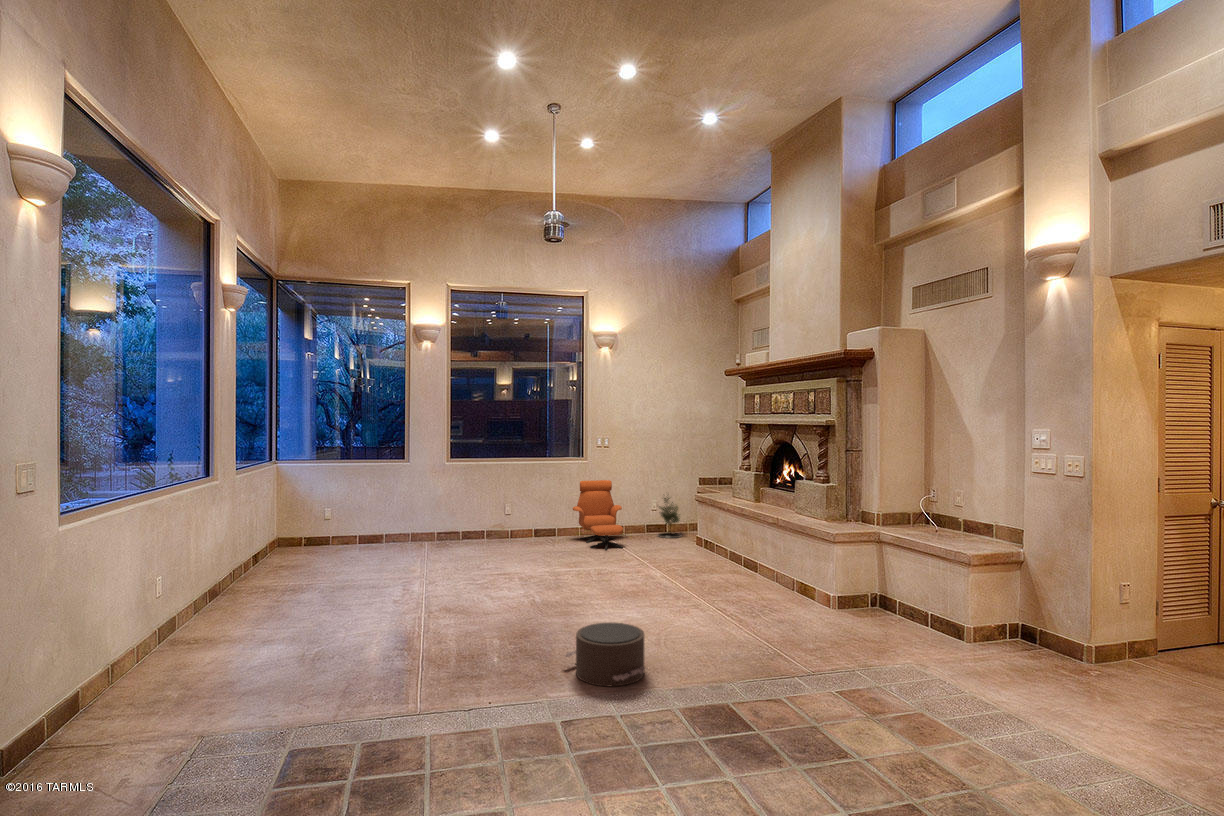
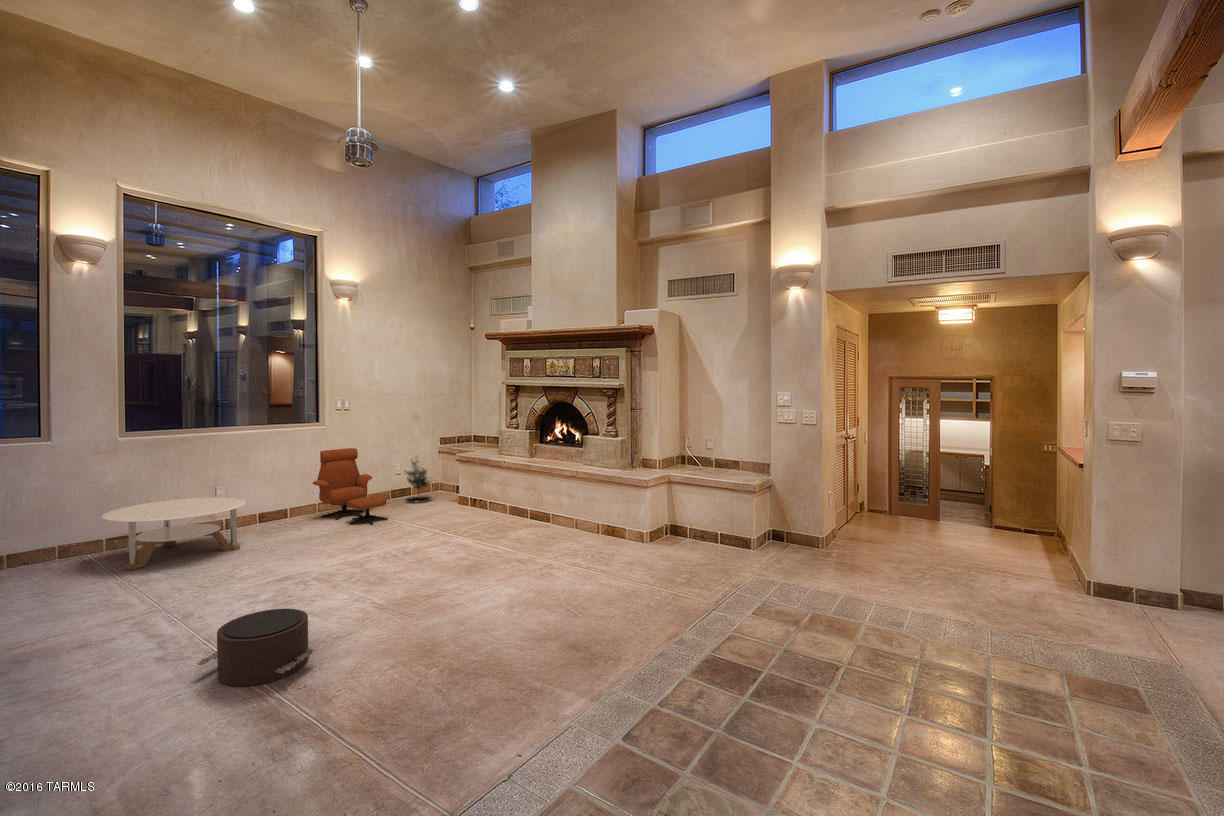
round table: none [423,511,511,556] -> present [102,497,246,570]
pouf: present [565,623,645,687] -> present [197,609,315,687]

